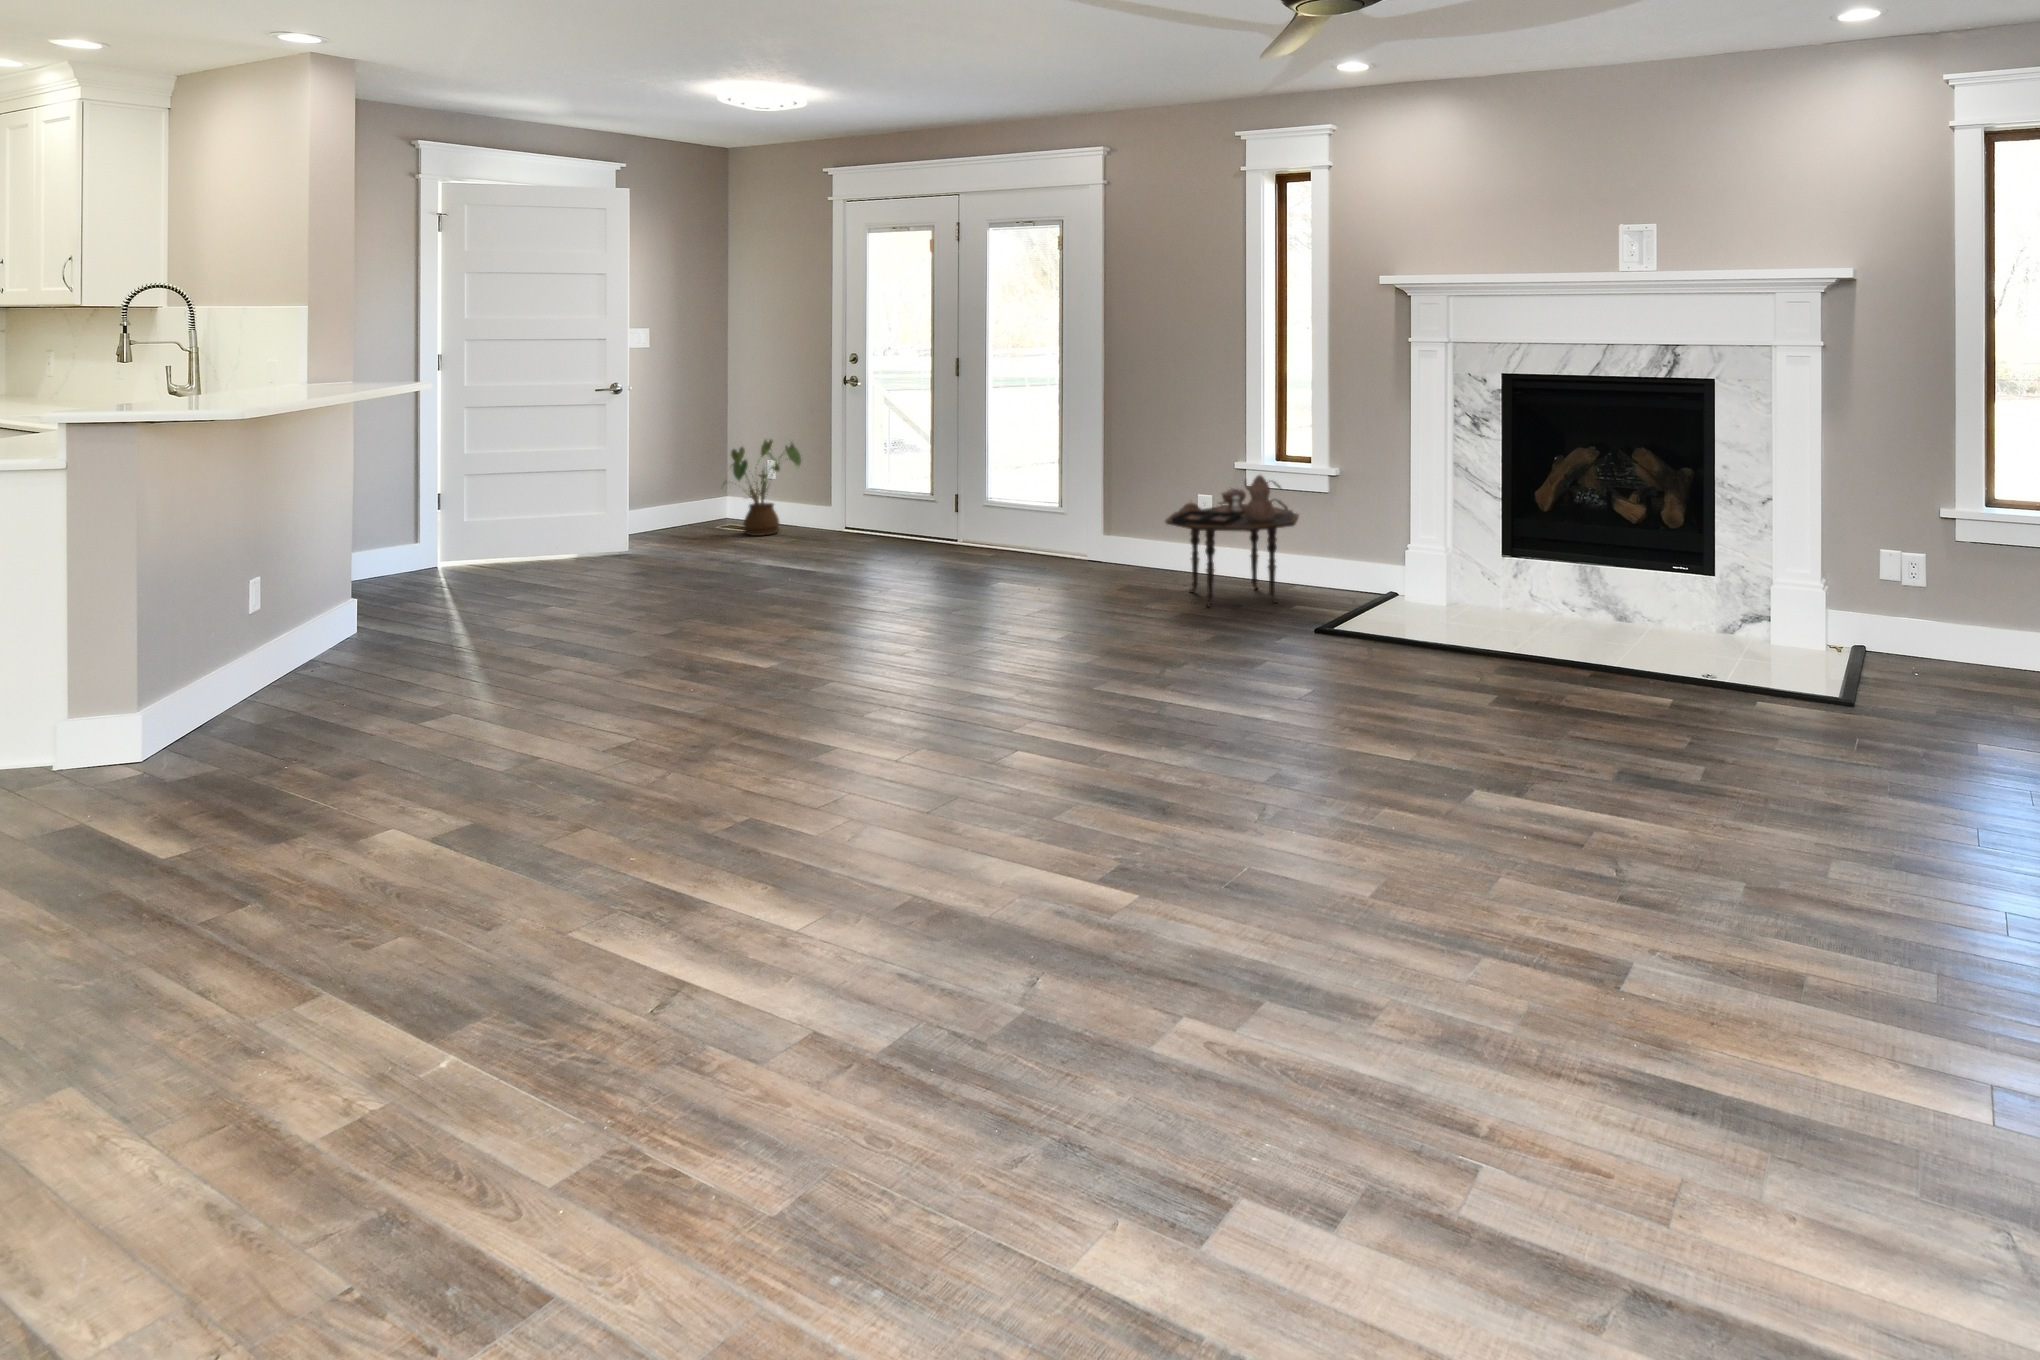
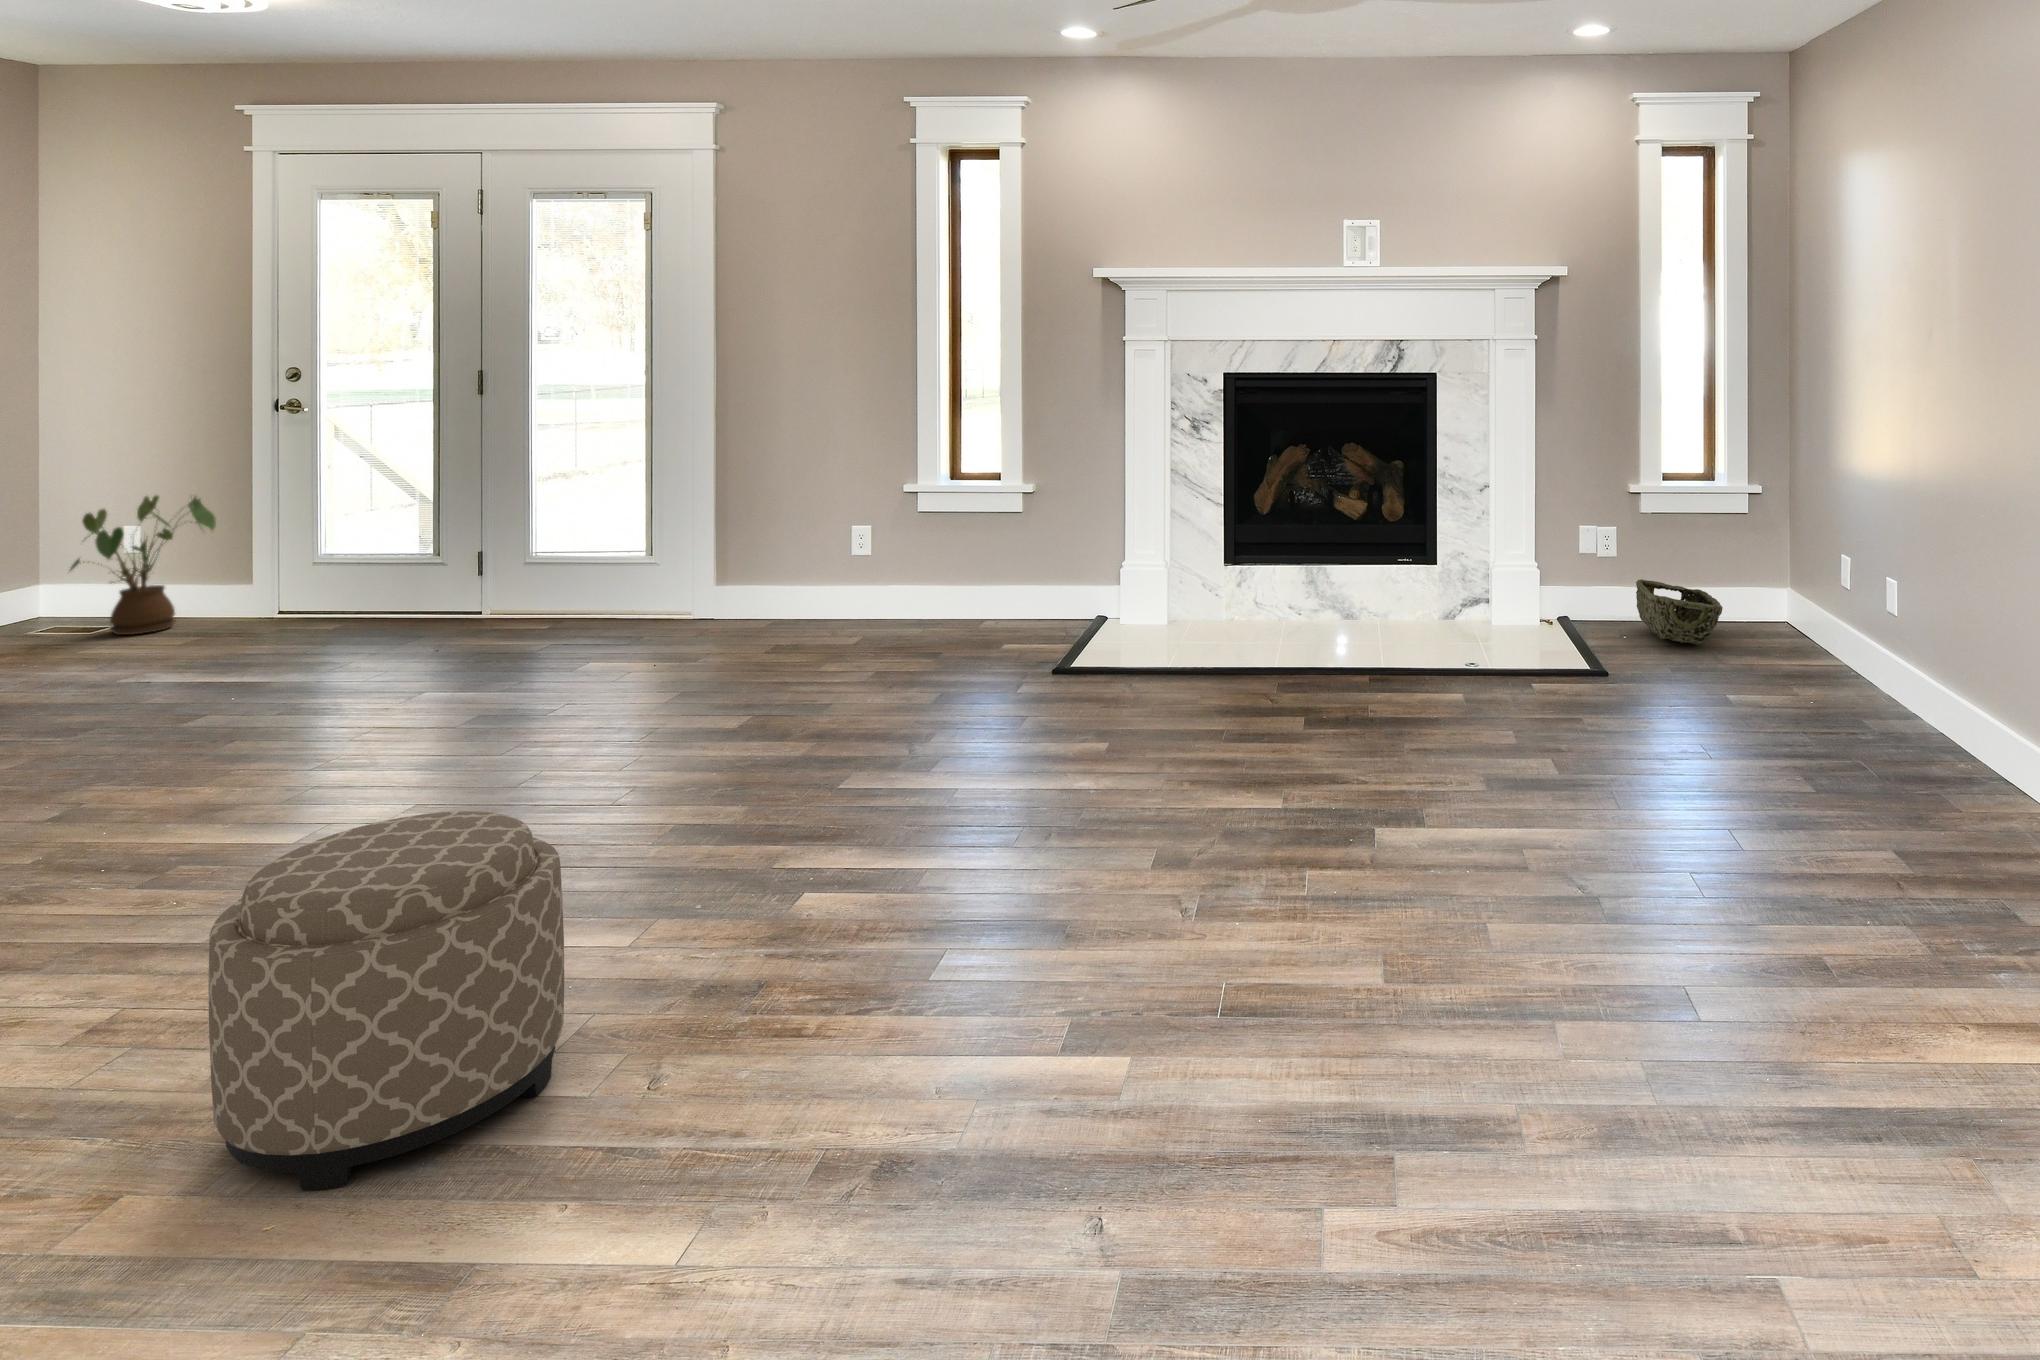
side table: present [1165,475,1299,607] -> none [834,497,995,658]
woven basket: none [1936,614,2030,690] -> present [1636,579,1723,645]
ottoman: none [616,642,814,855] -> present [209,811,564,1190]

